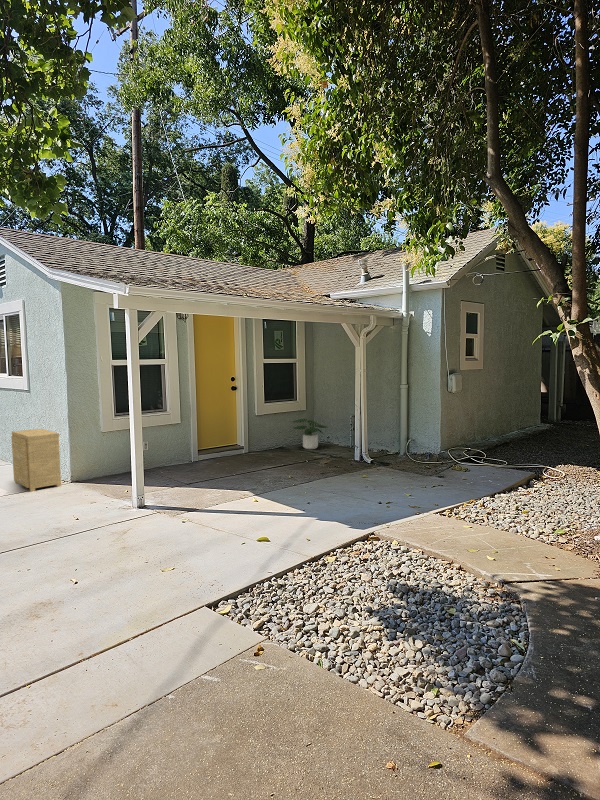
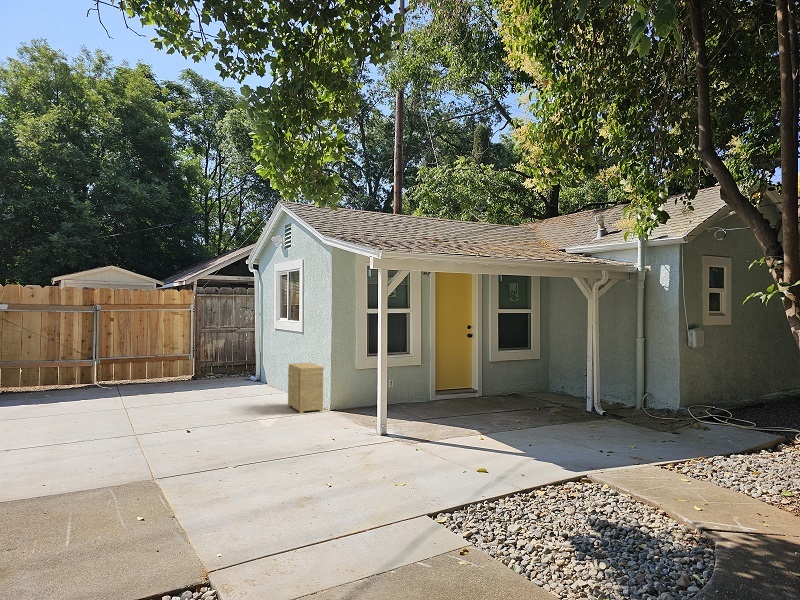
potted plant: present [293,419,327,449] -> none [526,367,562,397]

